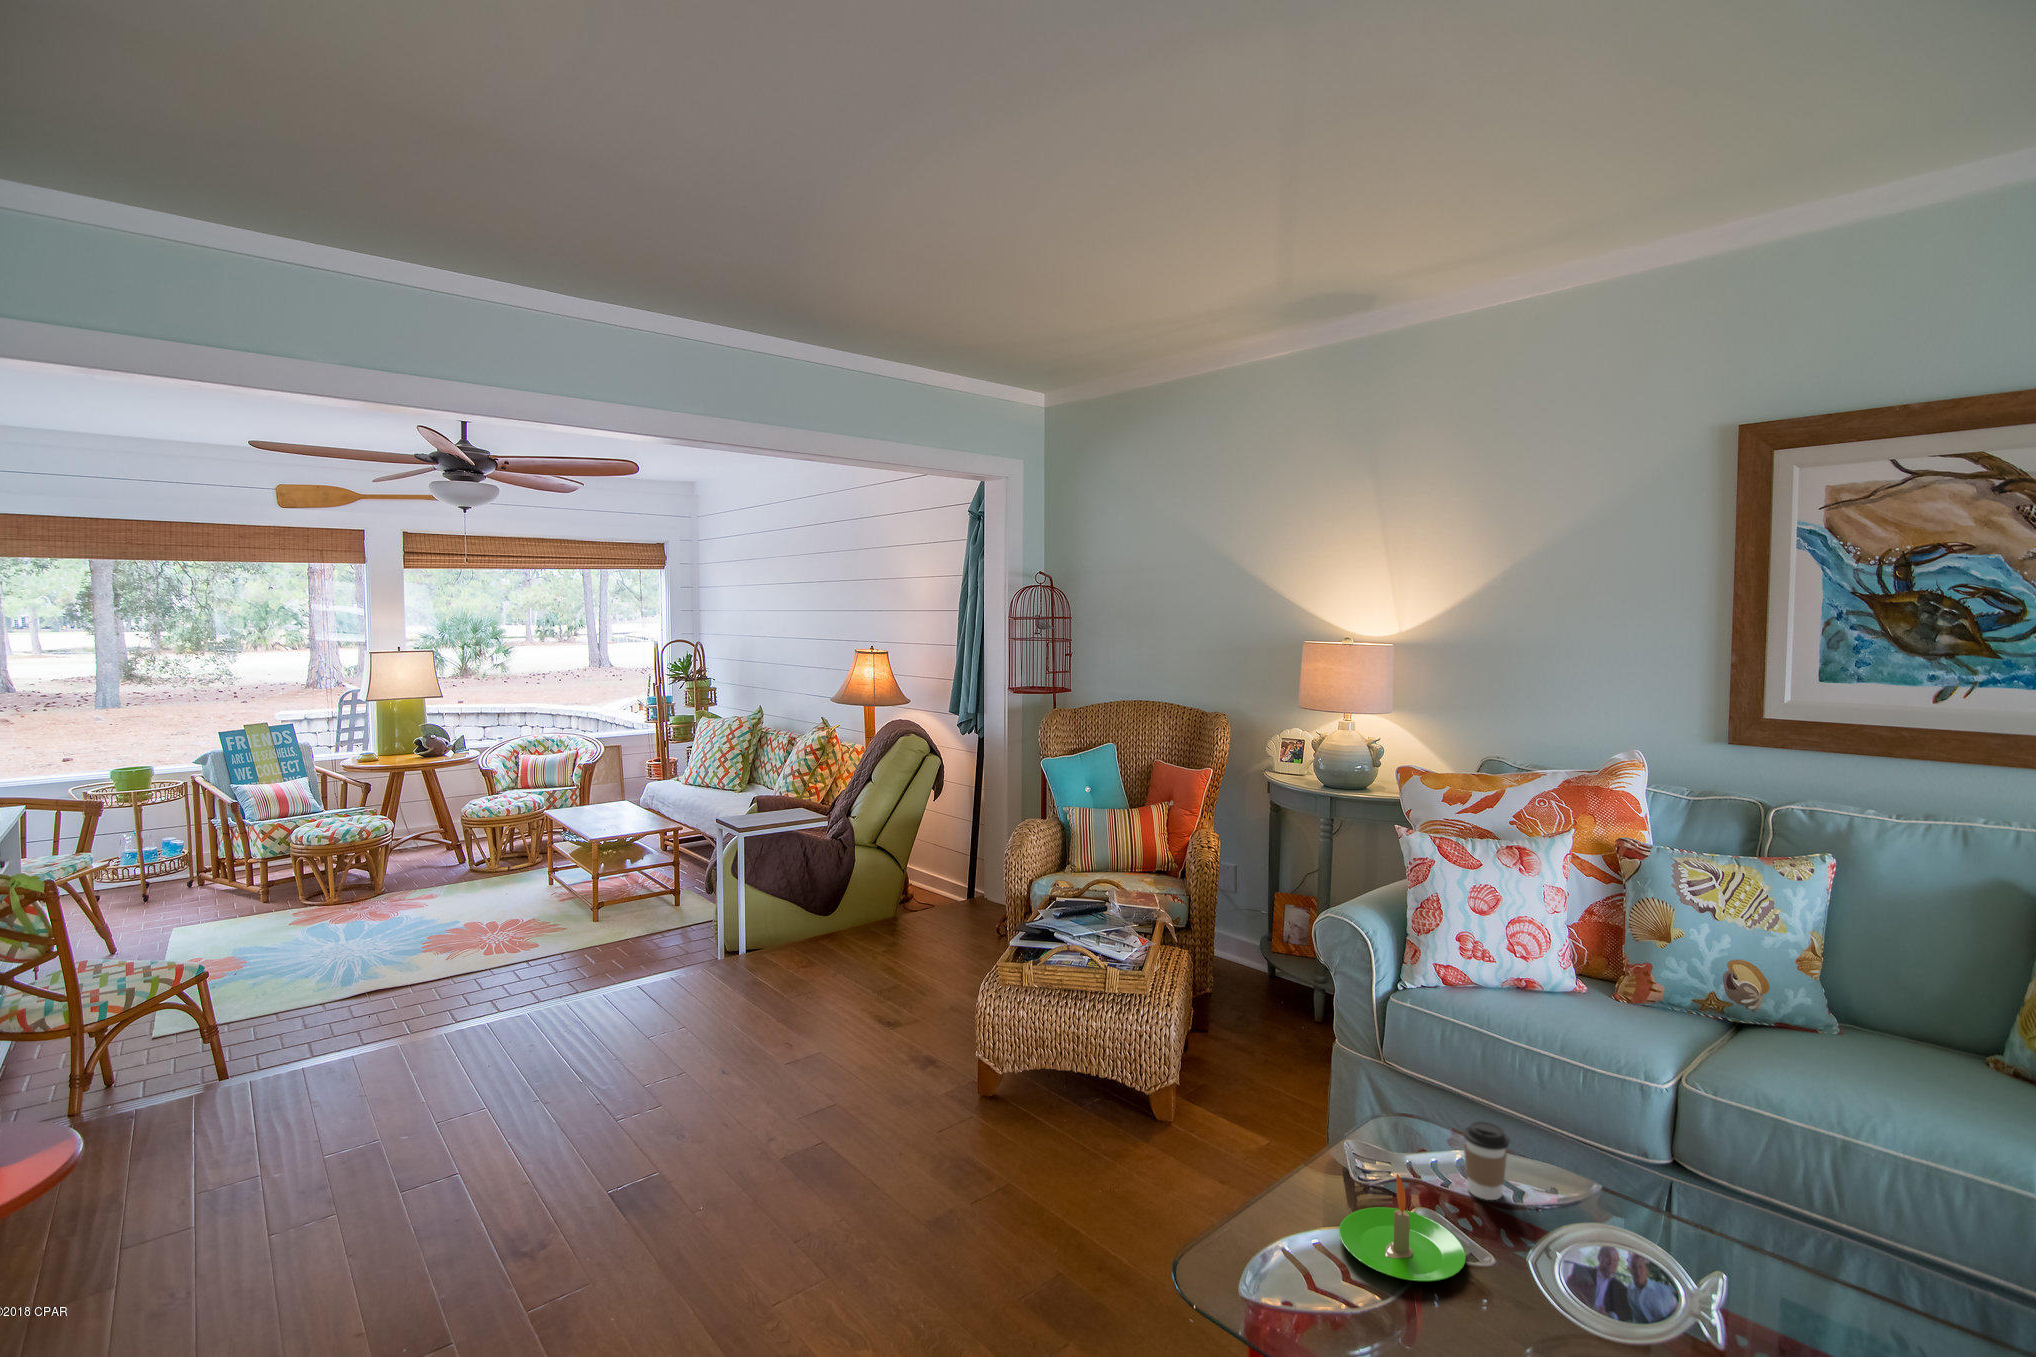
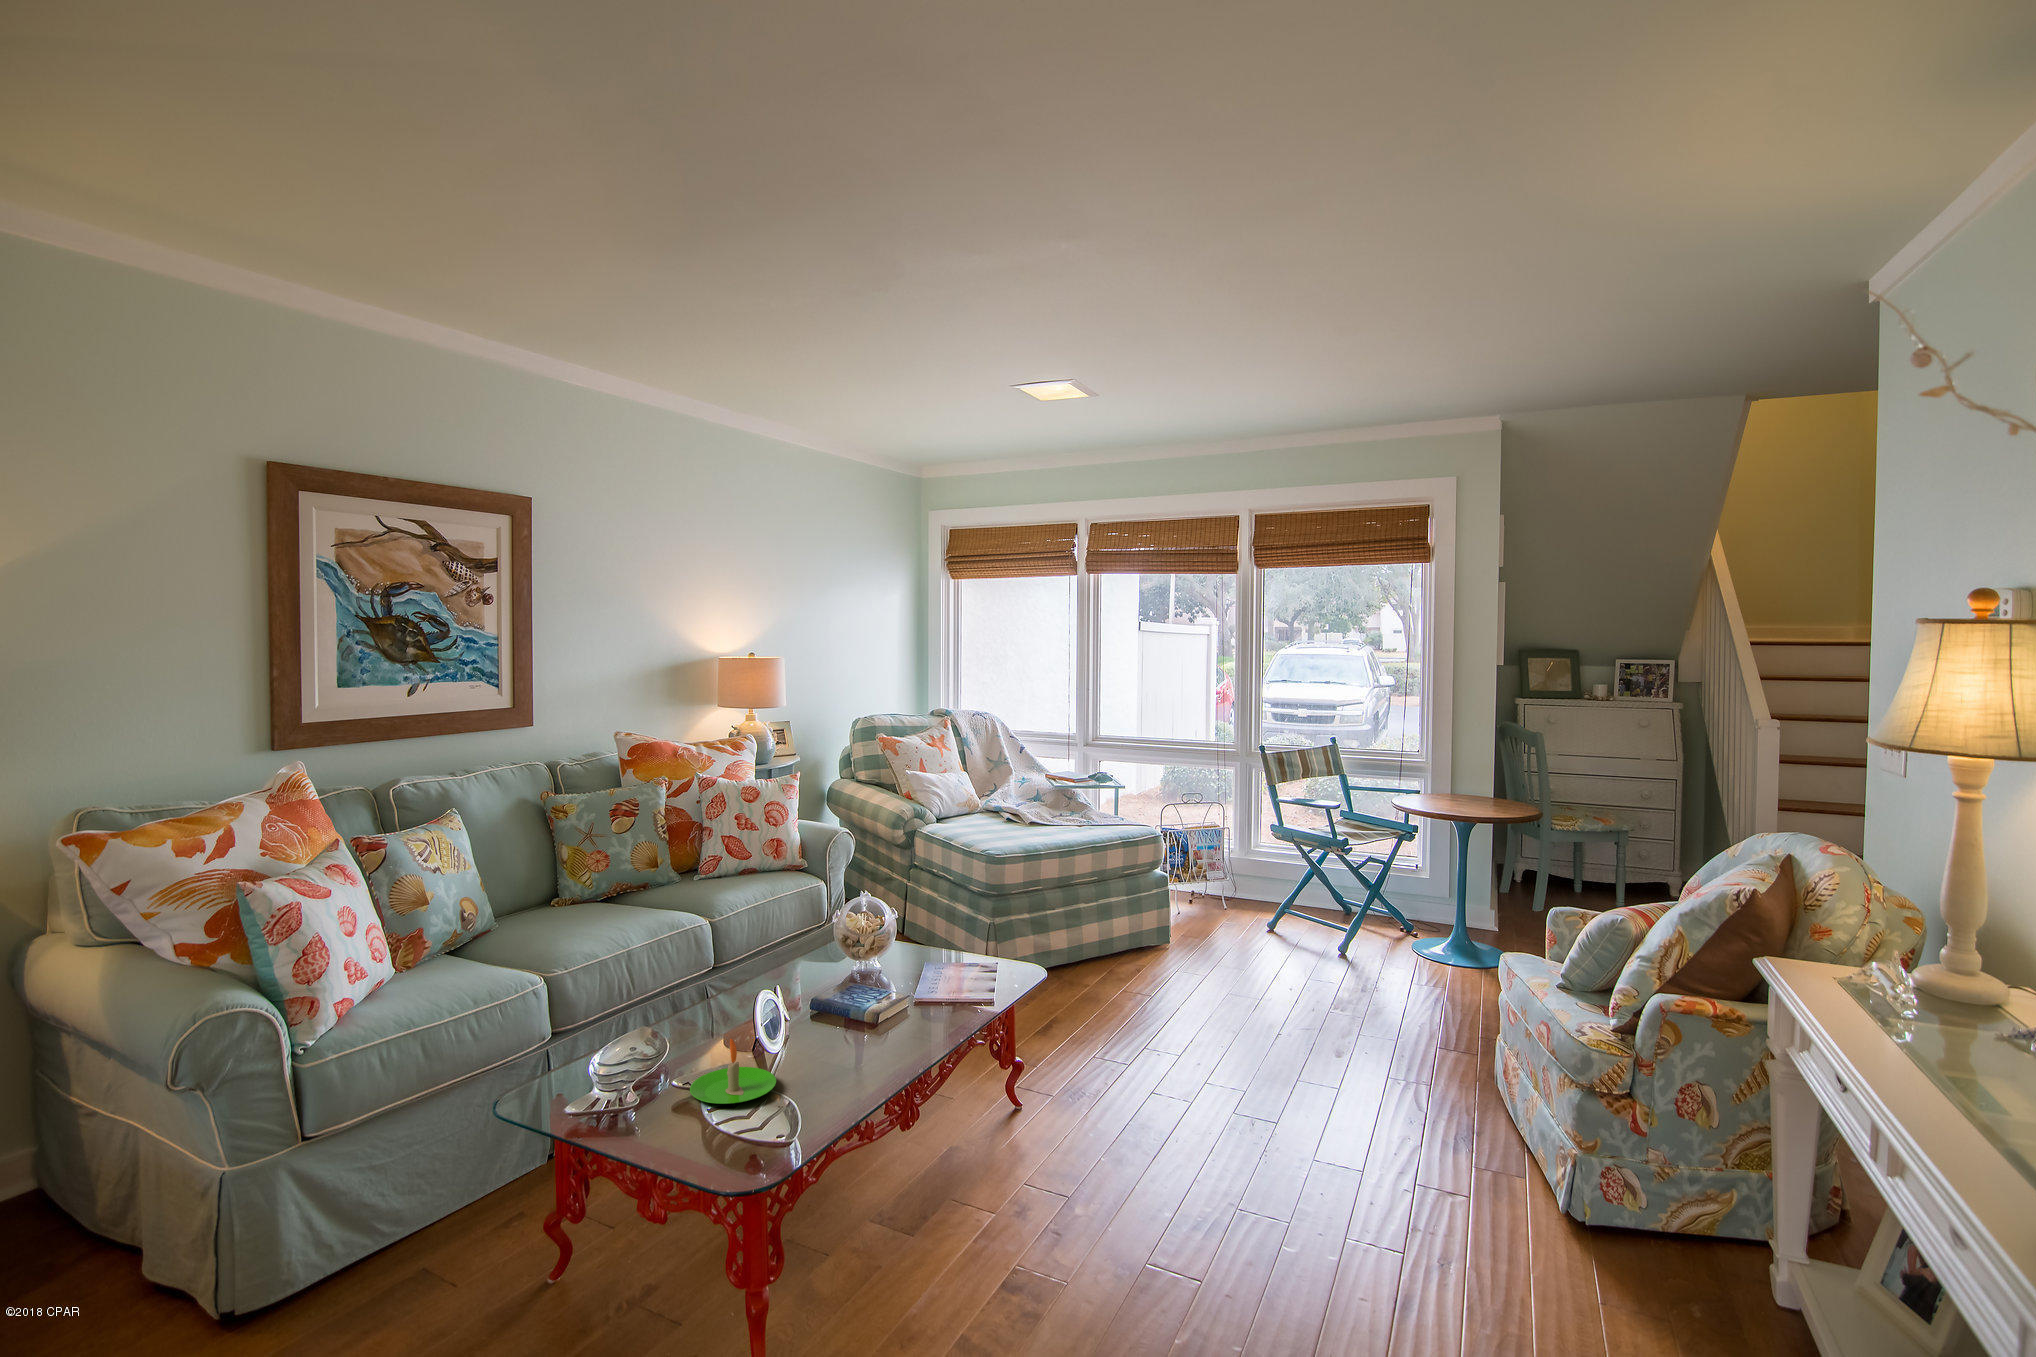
coffee cup: present [1464,1121,1510,1200] -> none [643,1011,675,1066]

